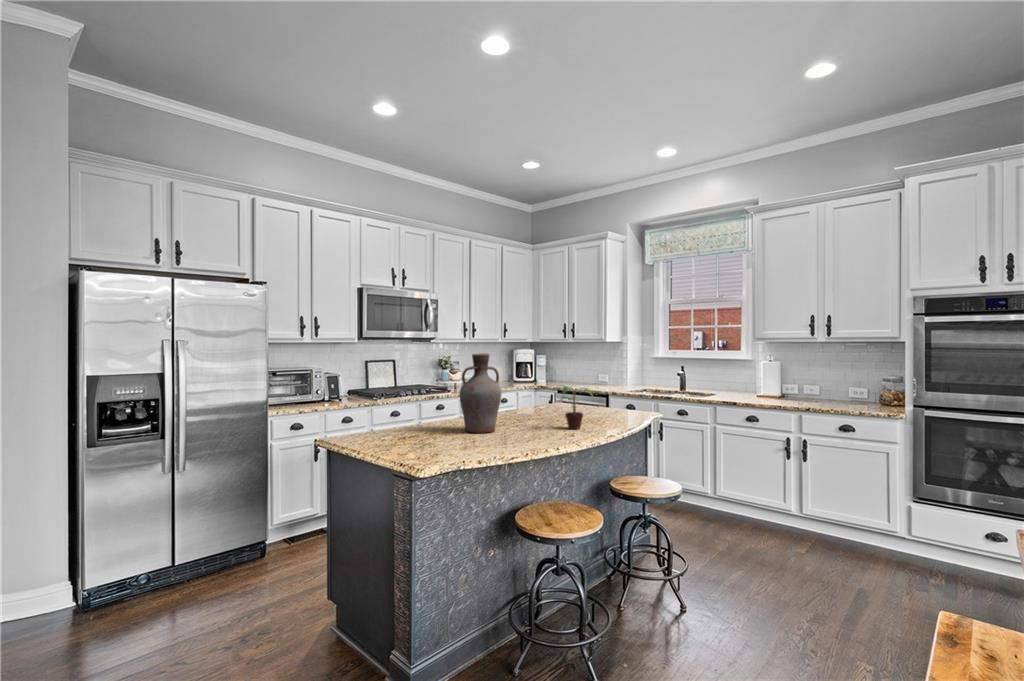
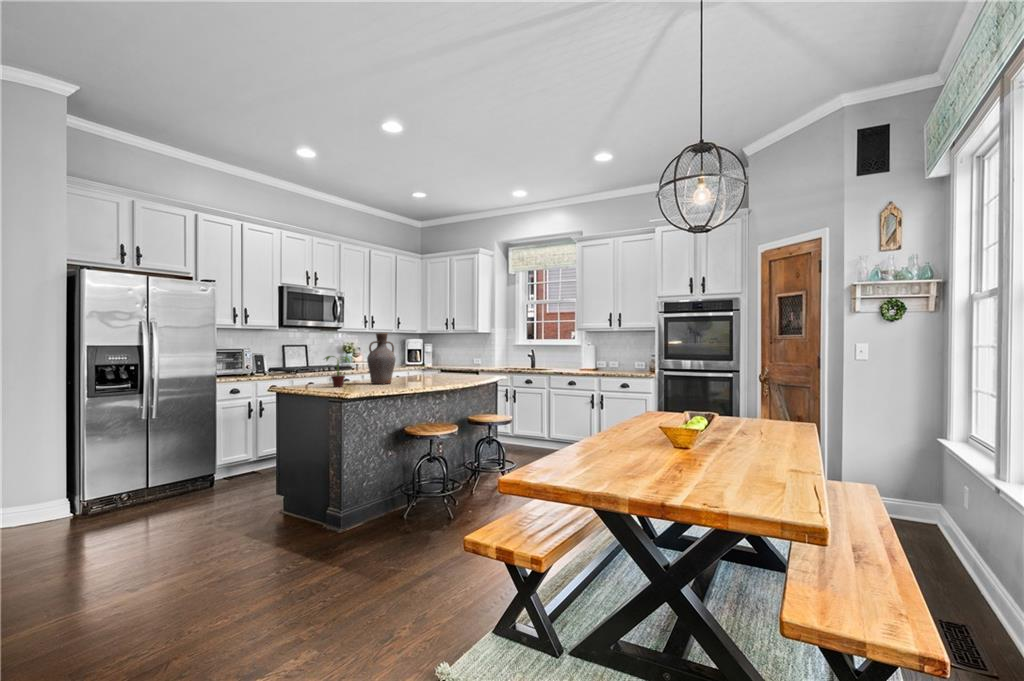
potted plant: present [559,386,593,429] -> present [325,356,350,387]

